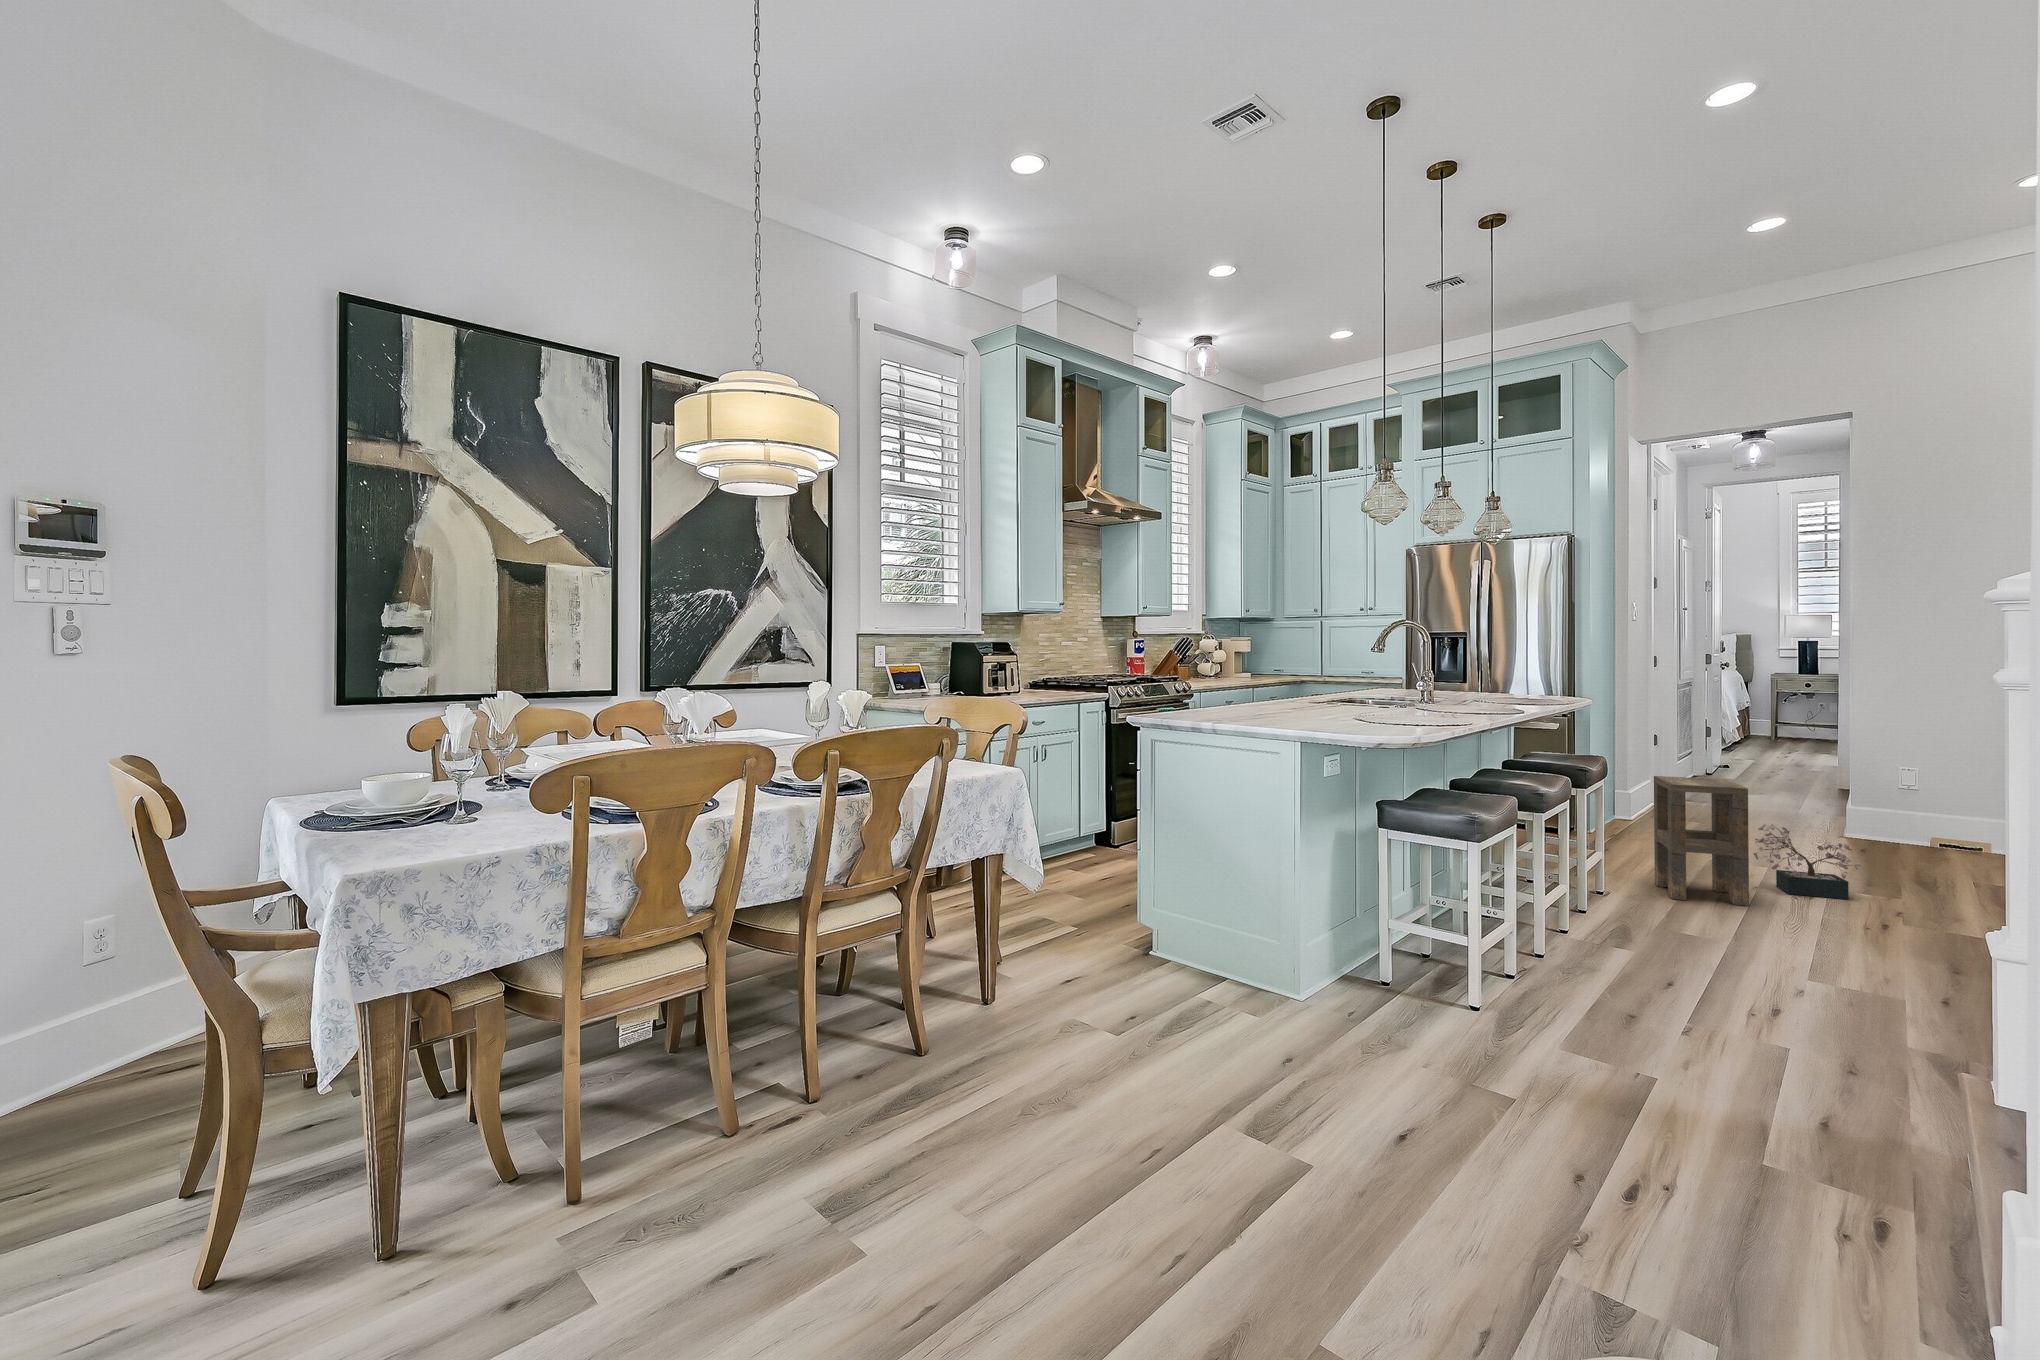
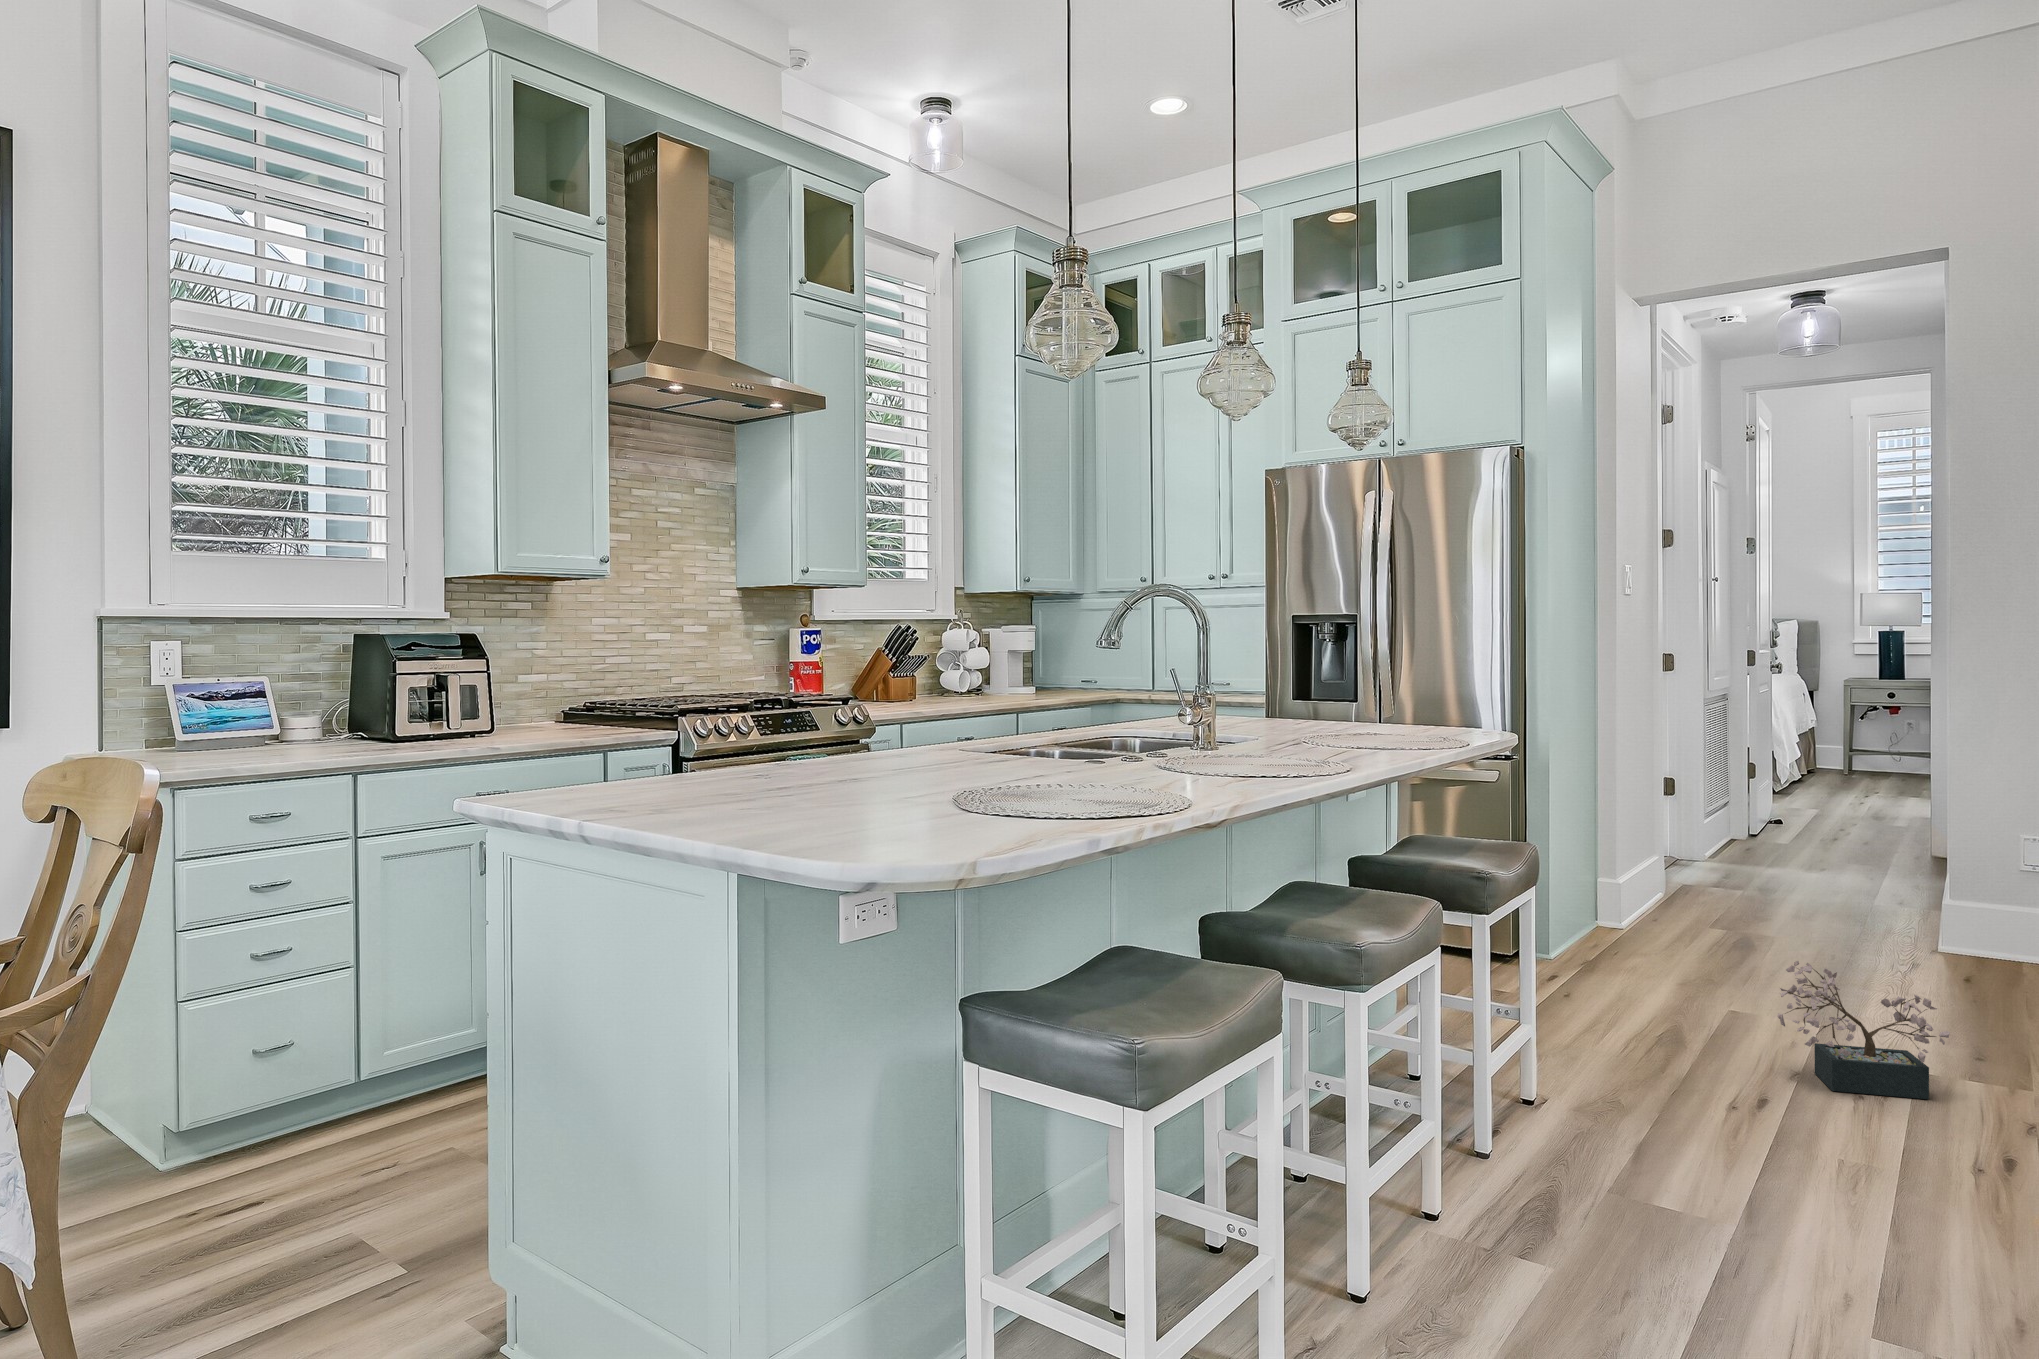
side table: present [1654,776,1749,906] -> none [1614,879,1763,1124]

